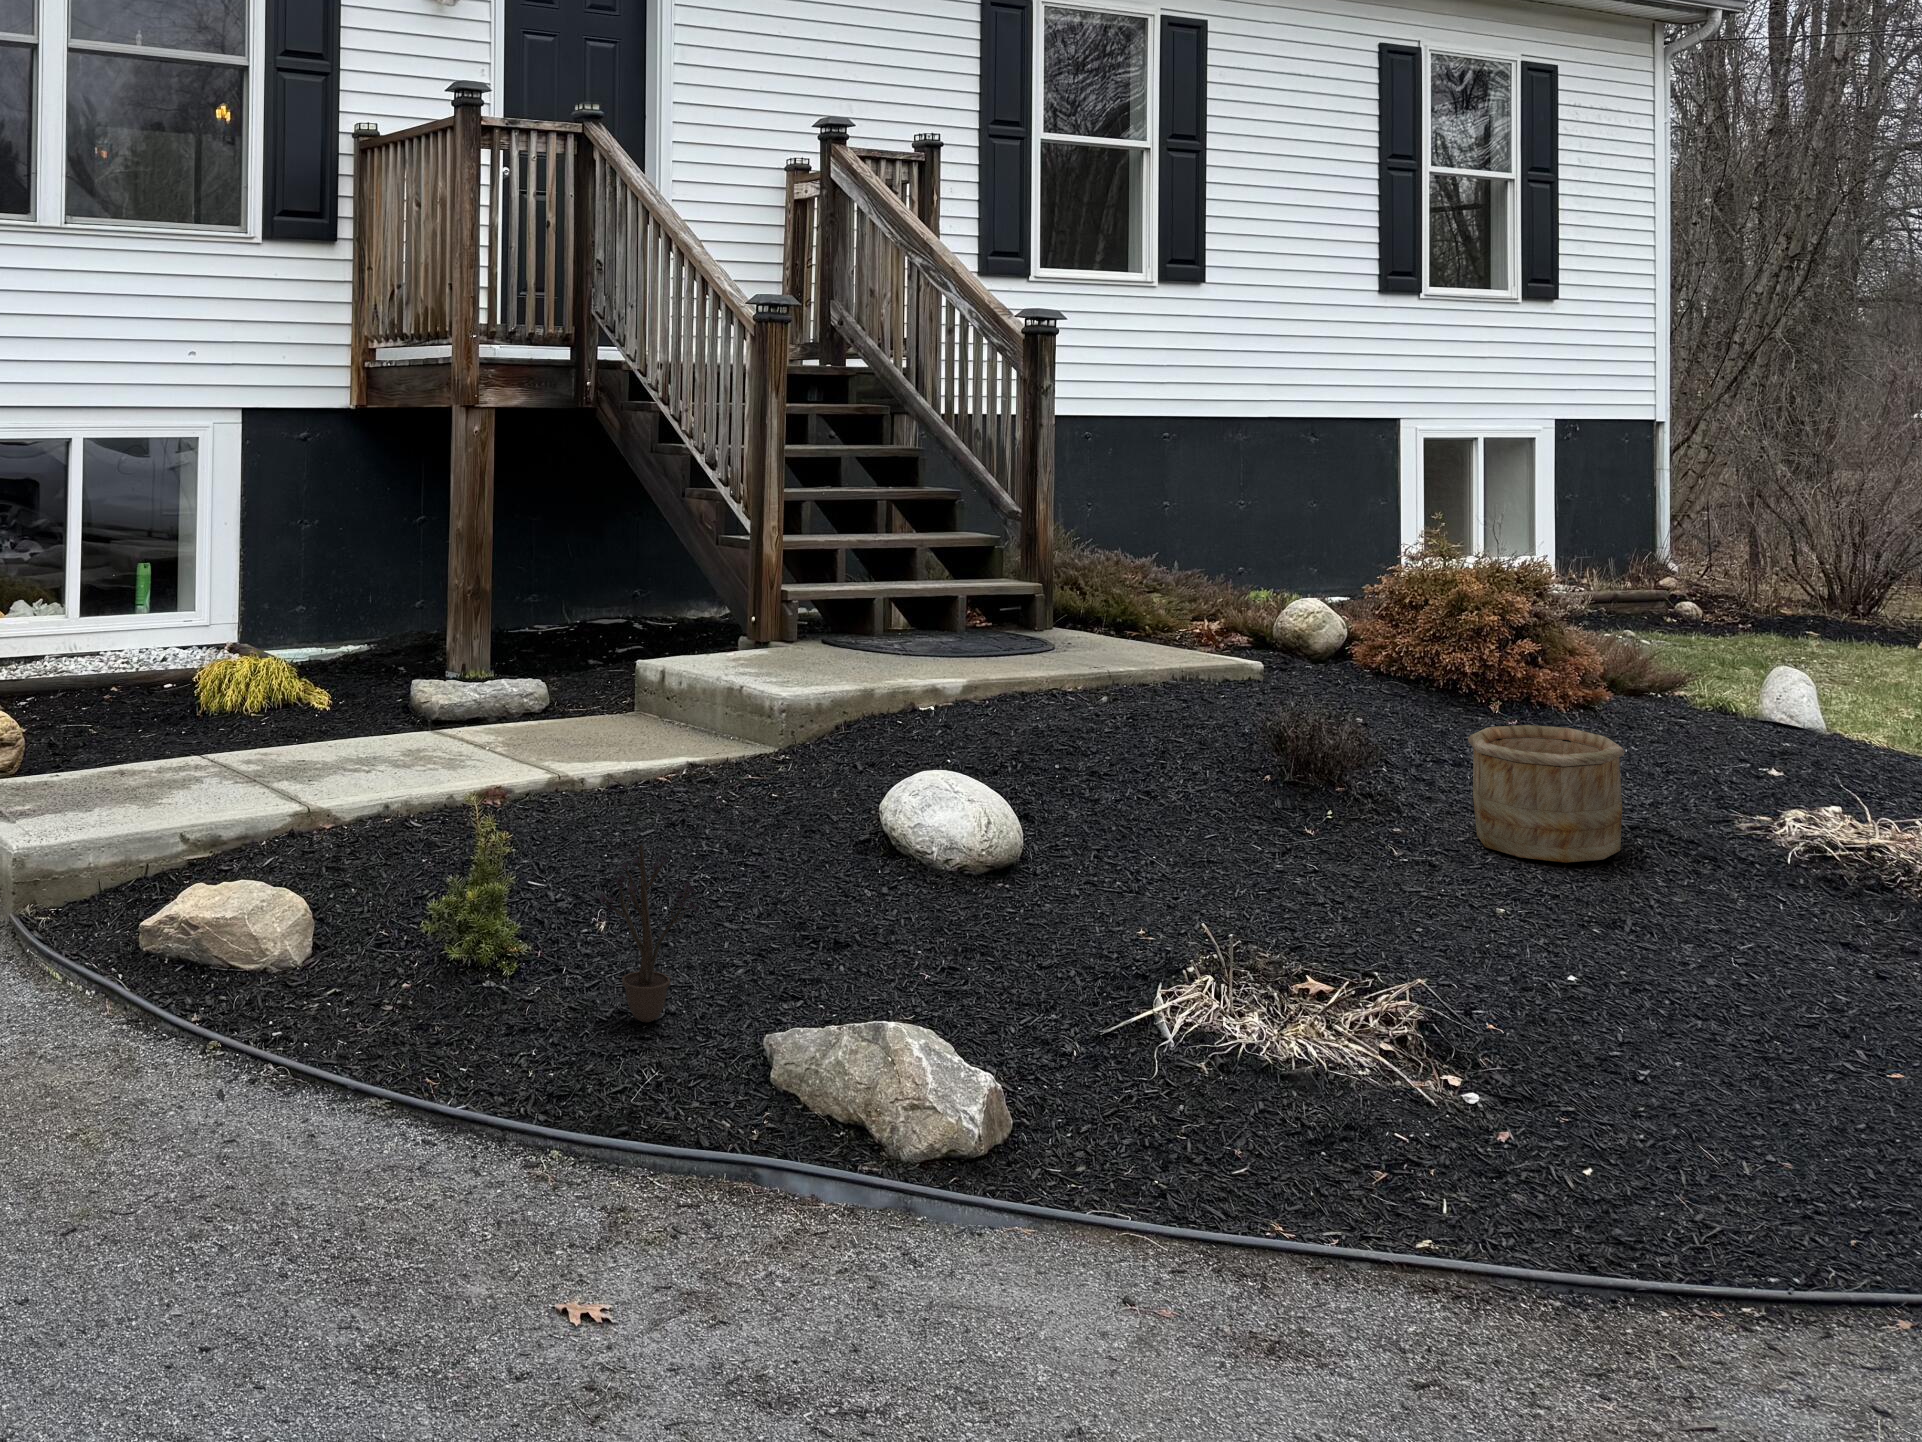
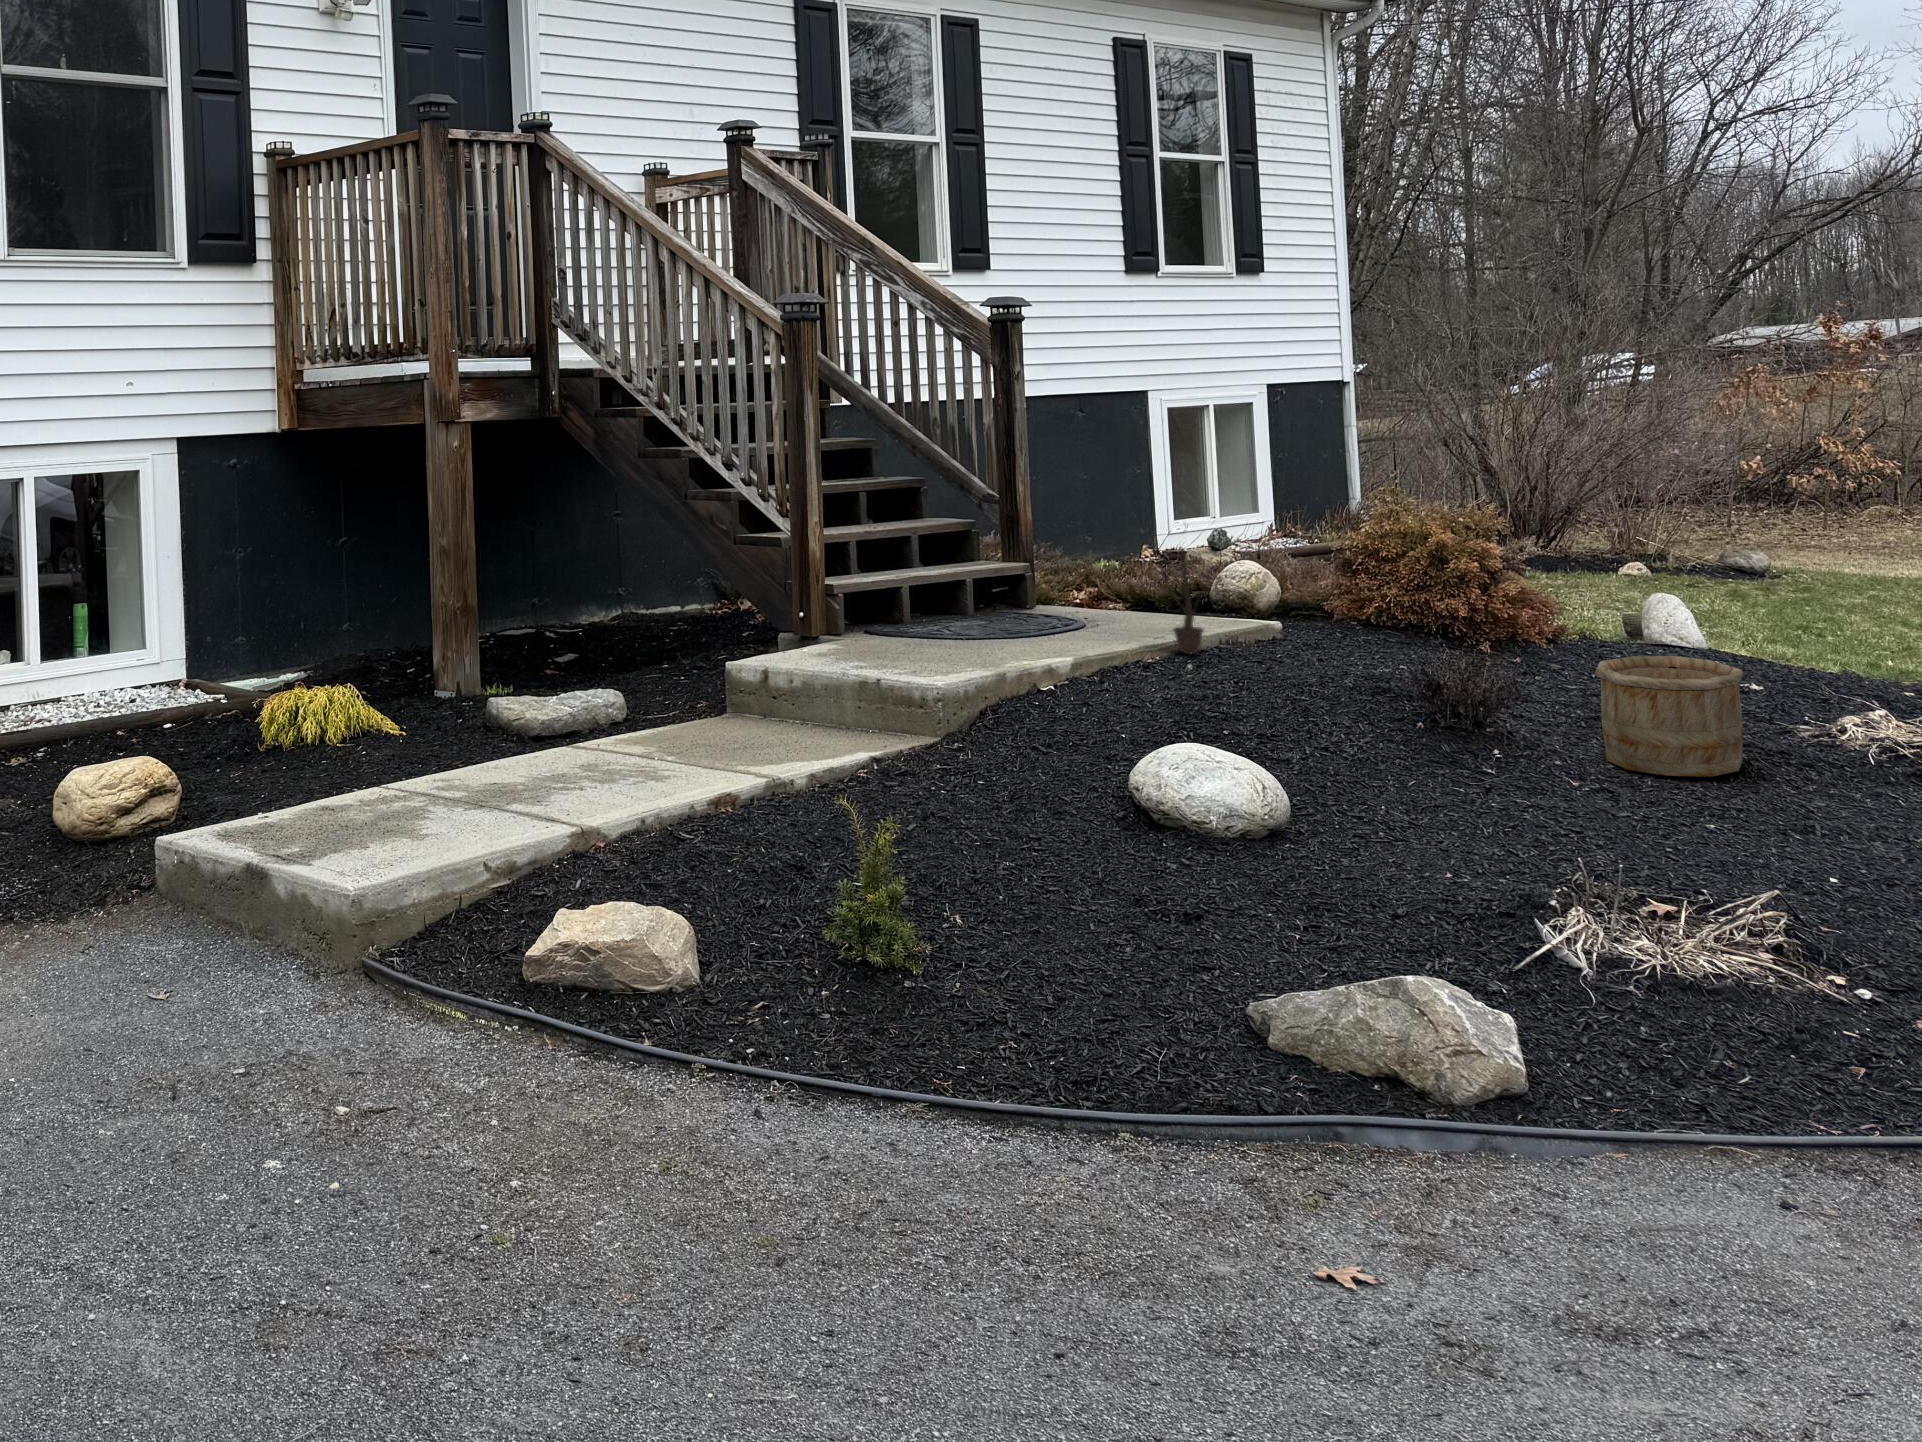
decorative plant: present [580,845,699,1022] -> present [1140,548,1222,654]

